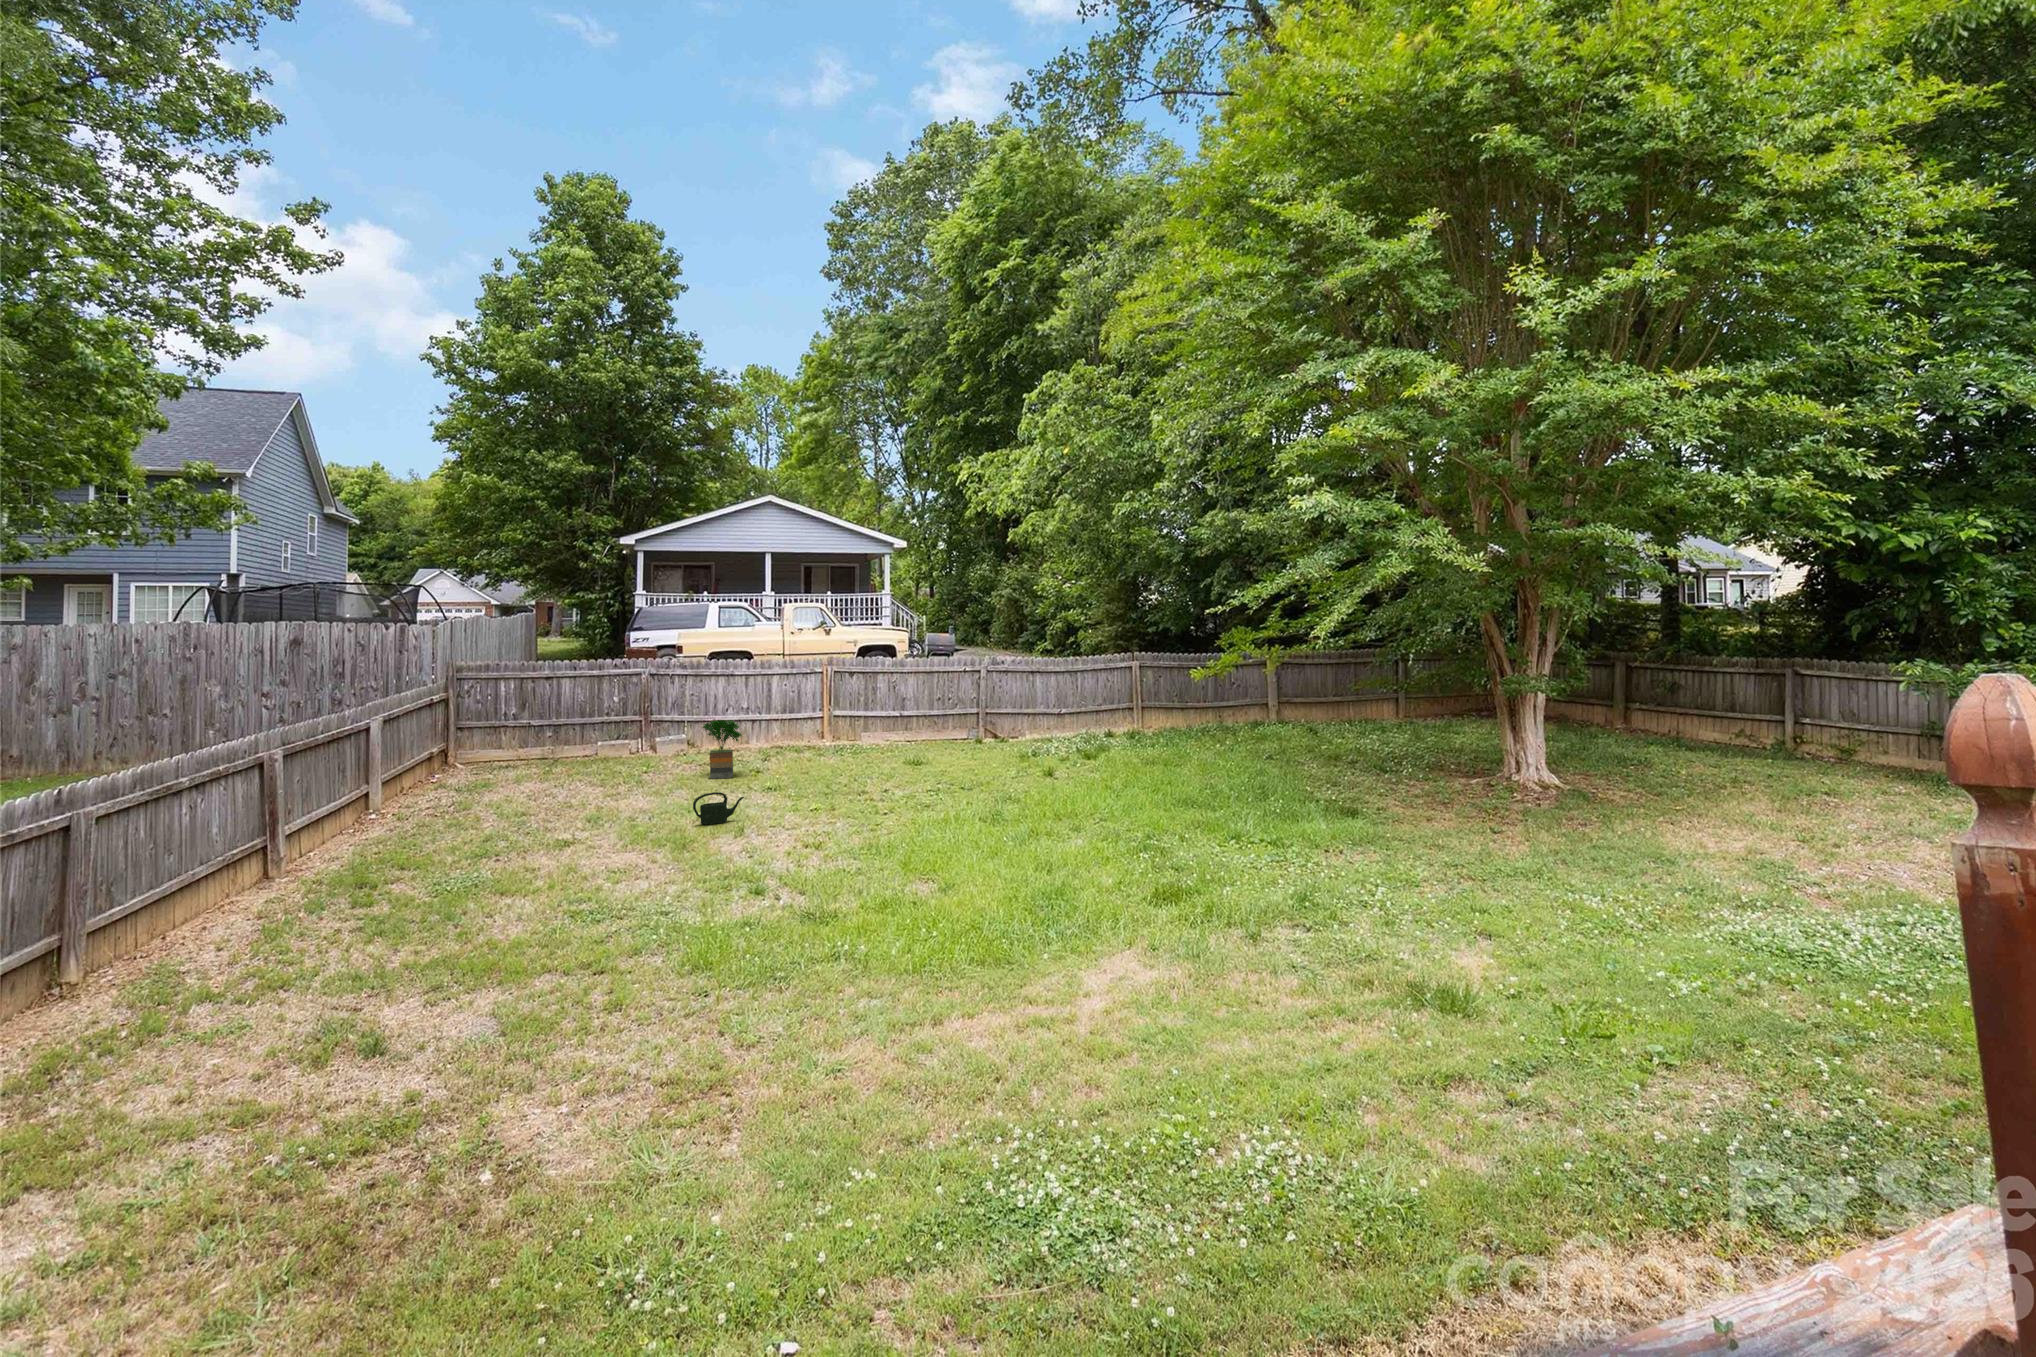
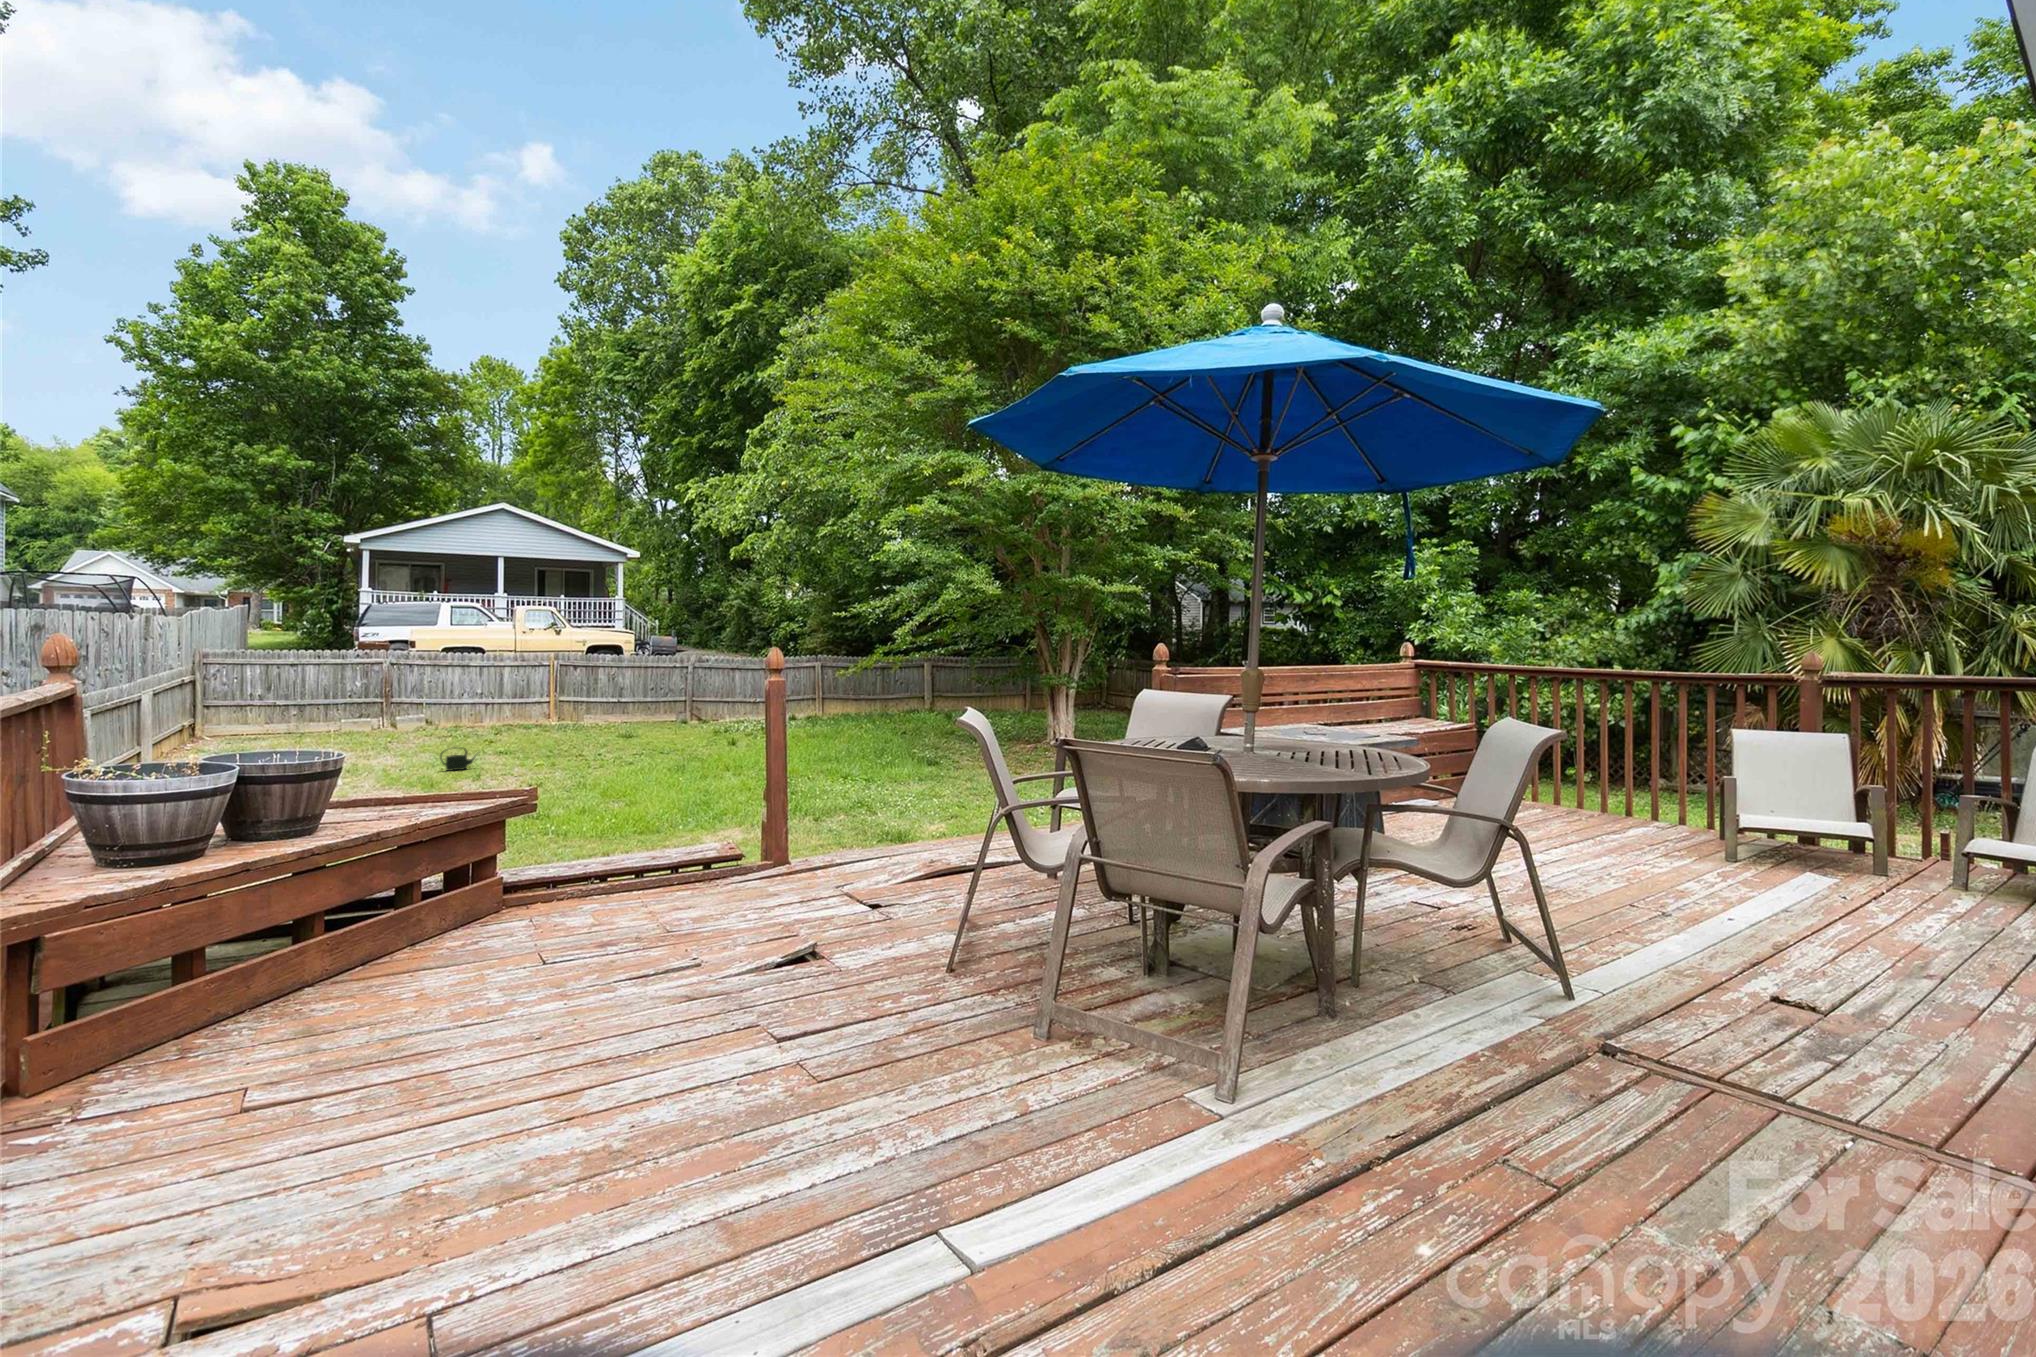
potted tree: present [703,720,742,779] -> none [442,698,479,746]

